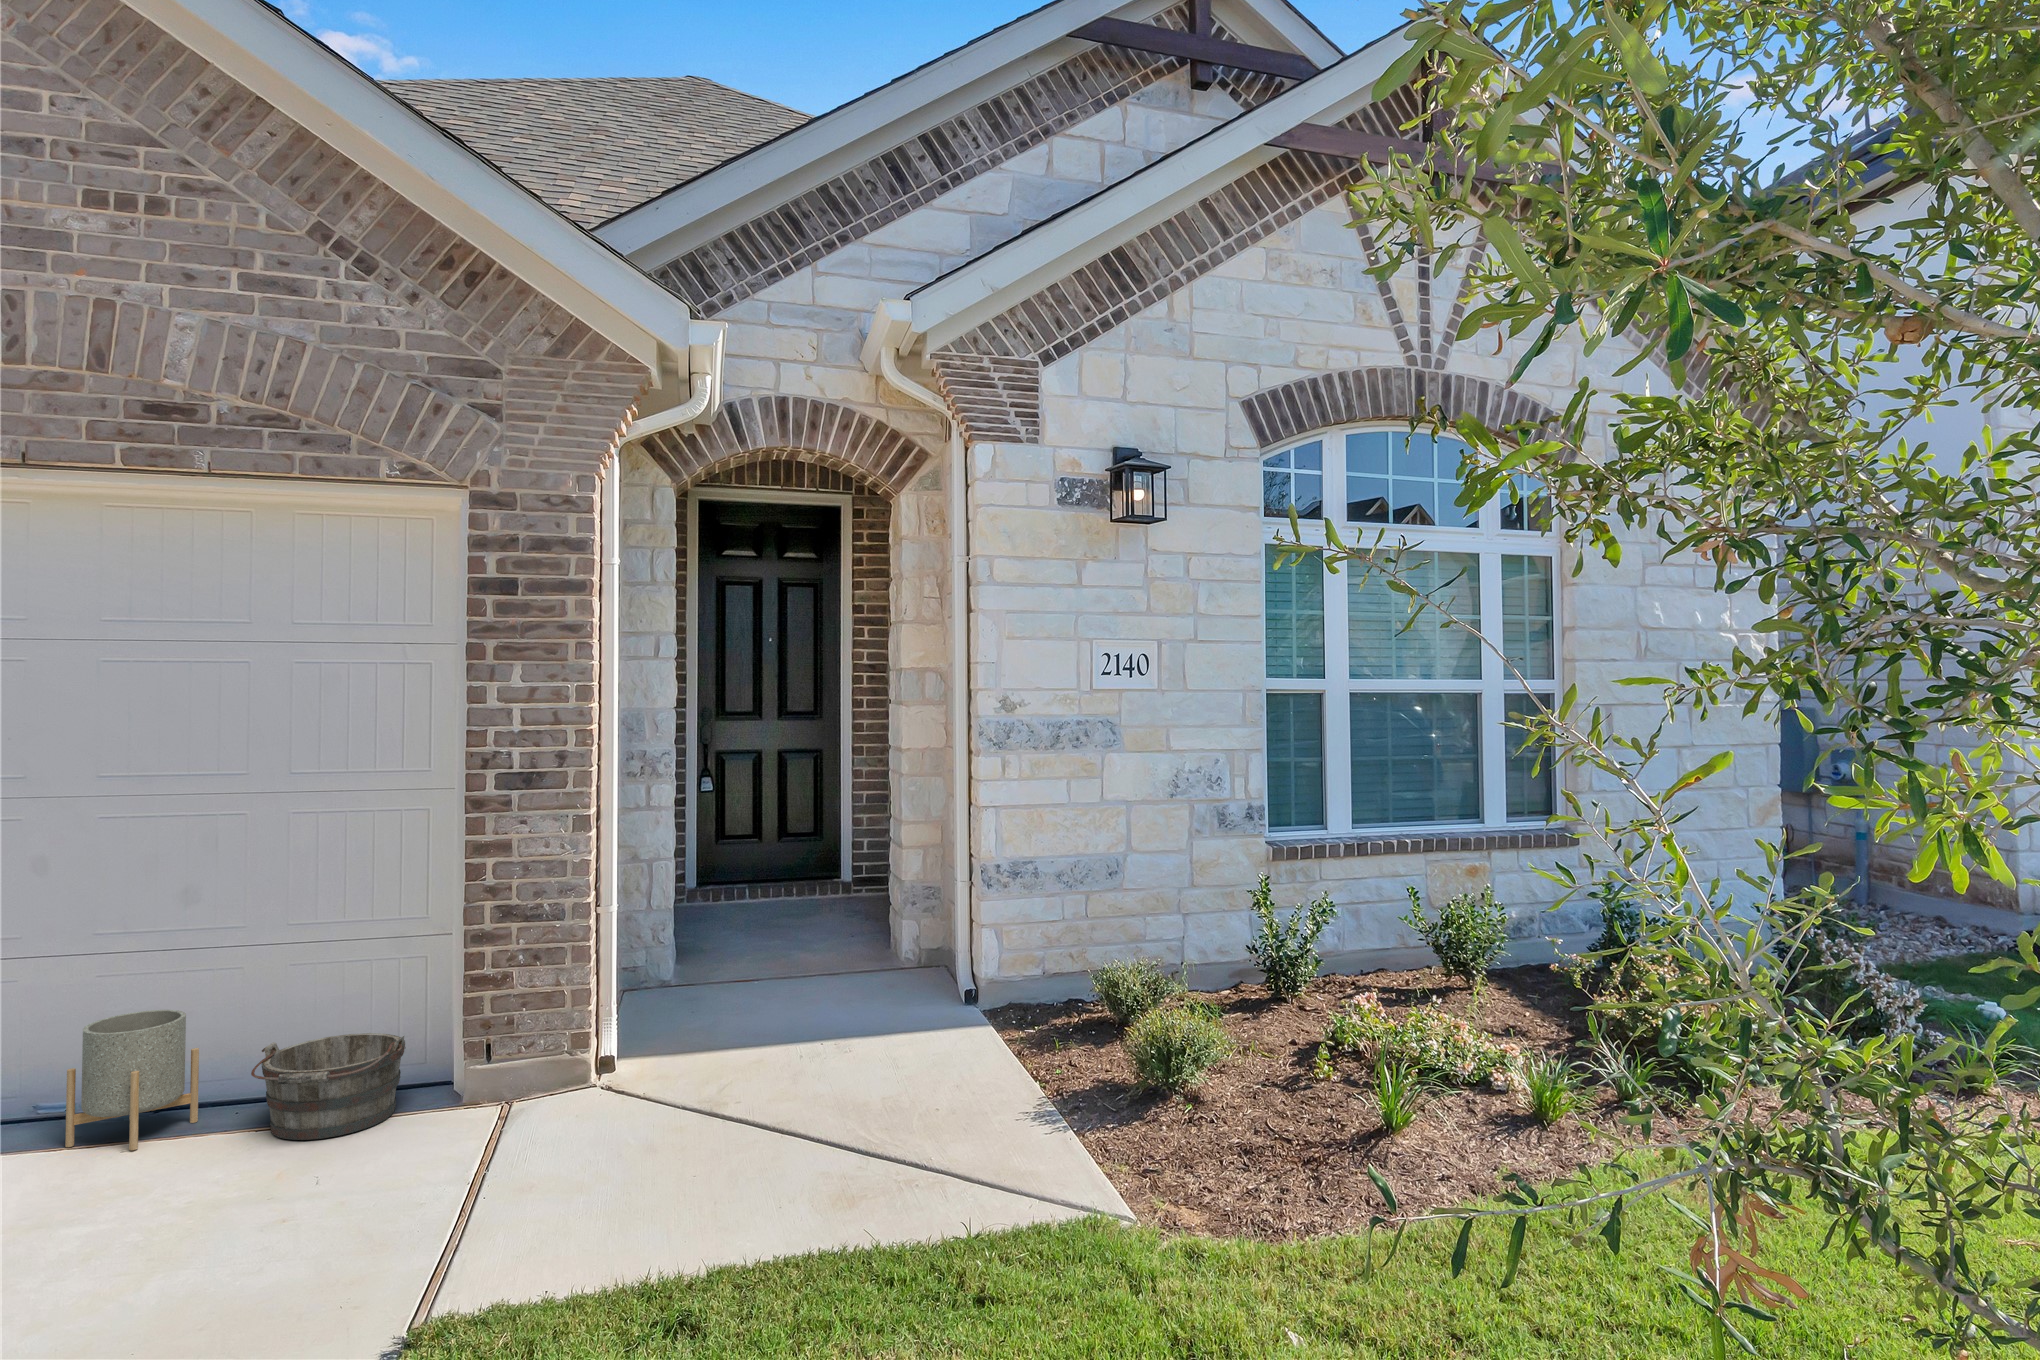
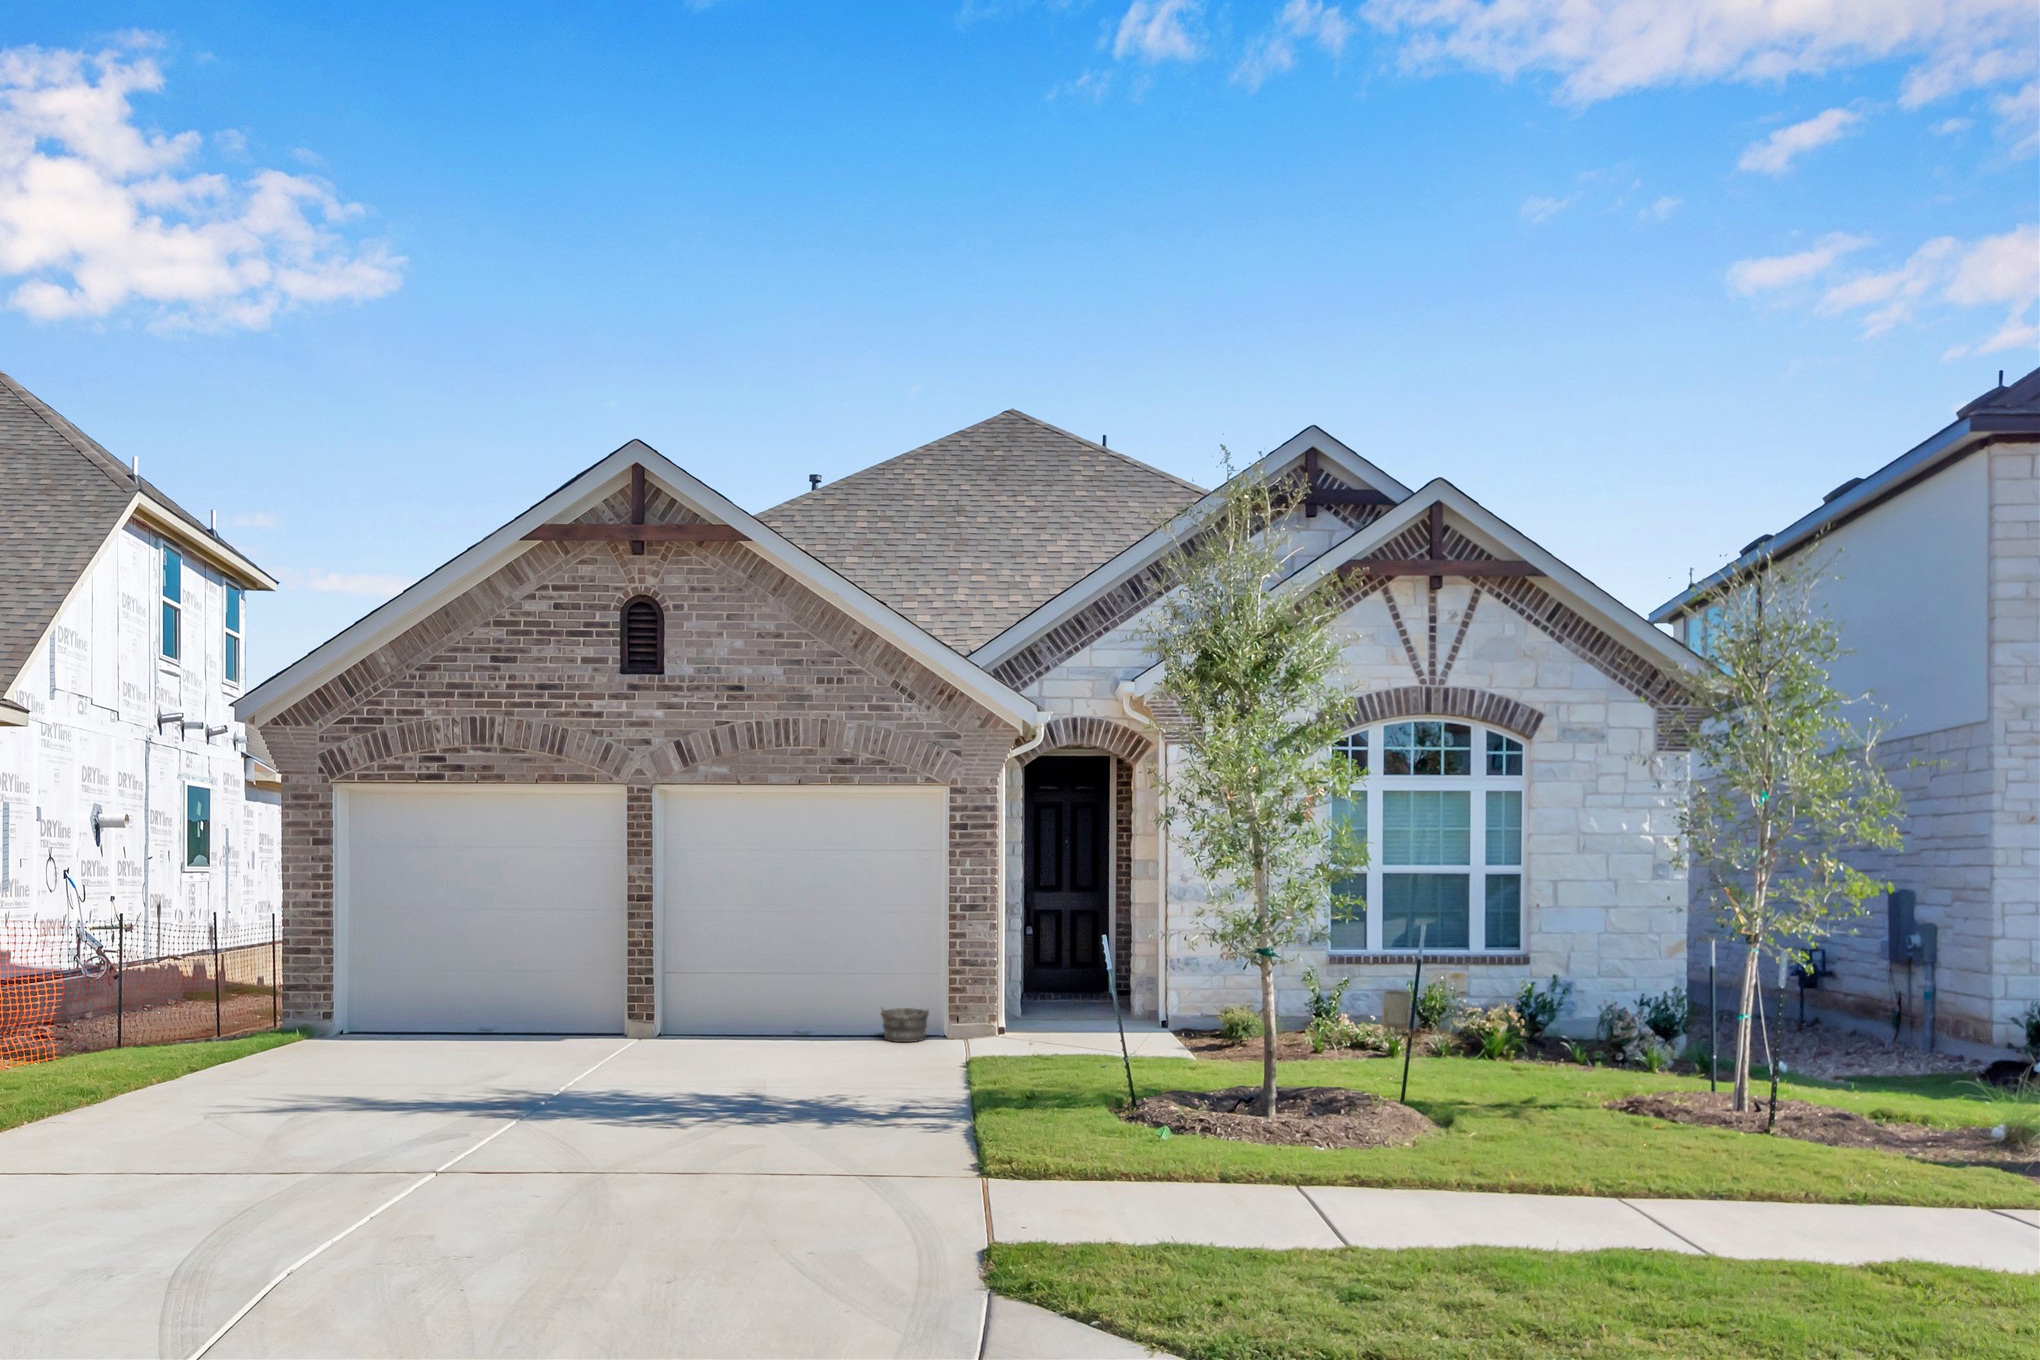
planter: present [65,1010,199,1150] -> present [1382,990,1415,1036]

